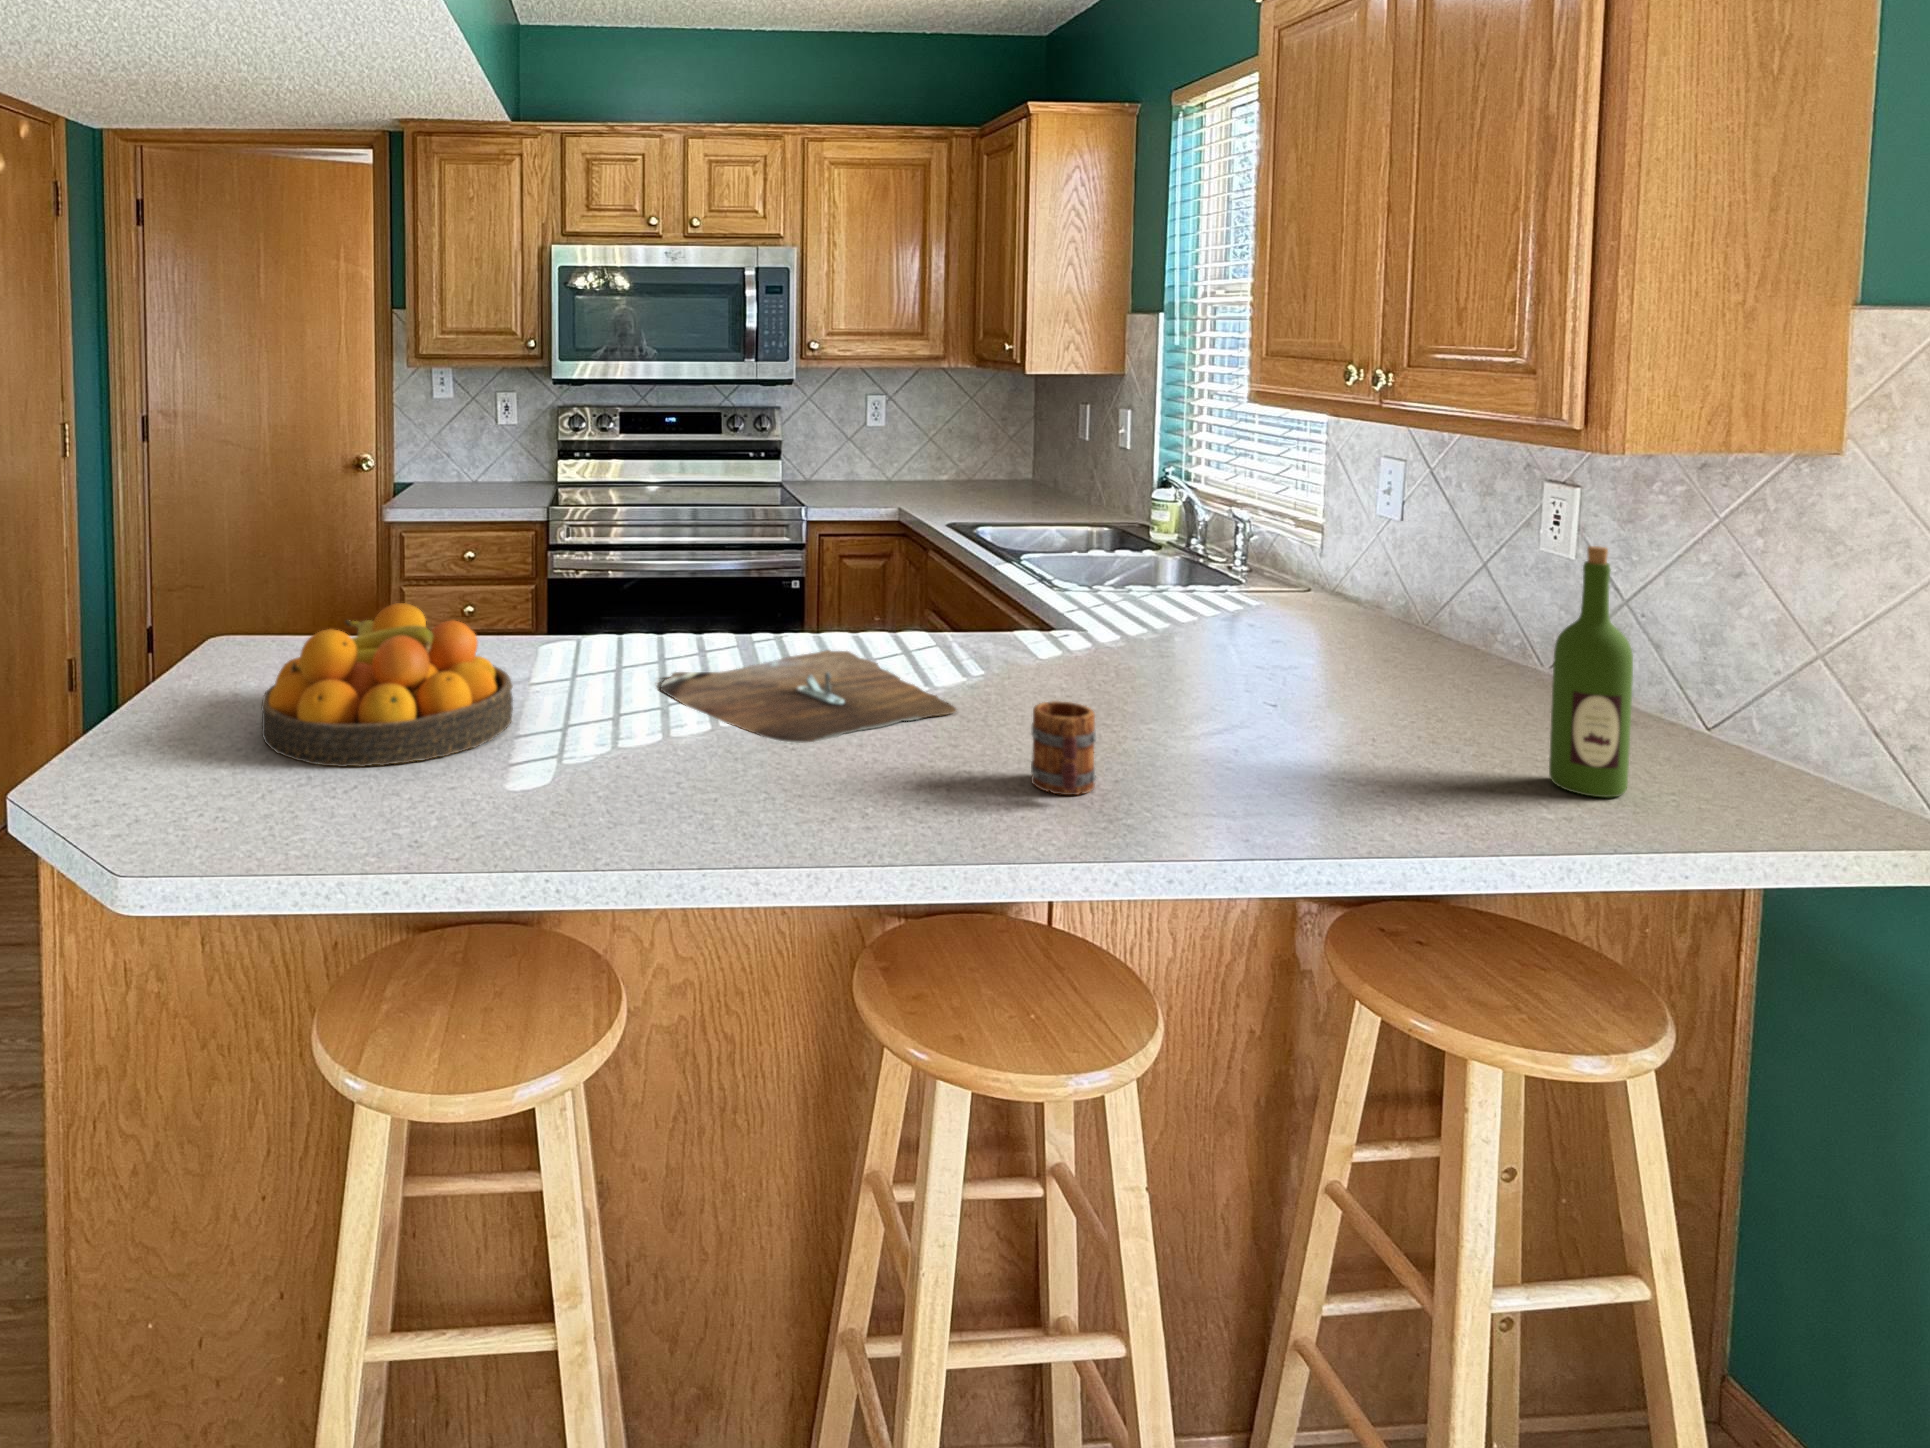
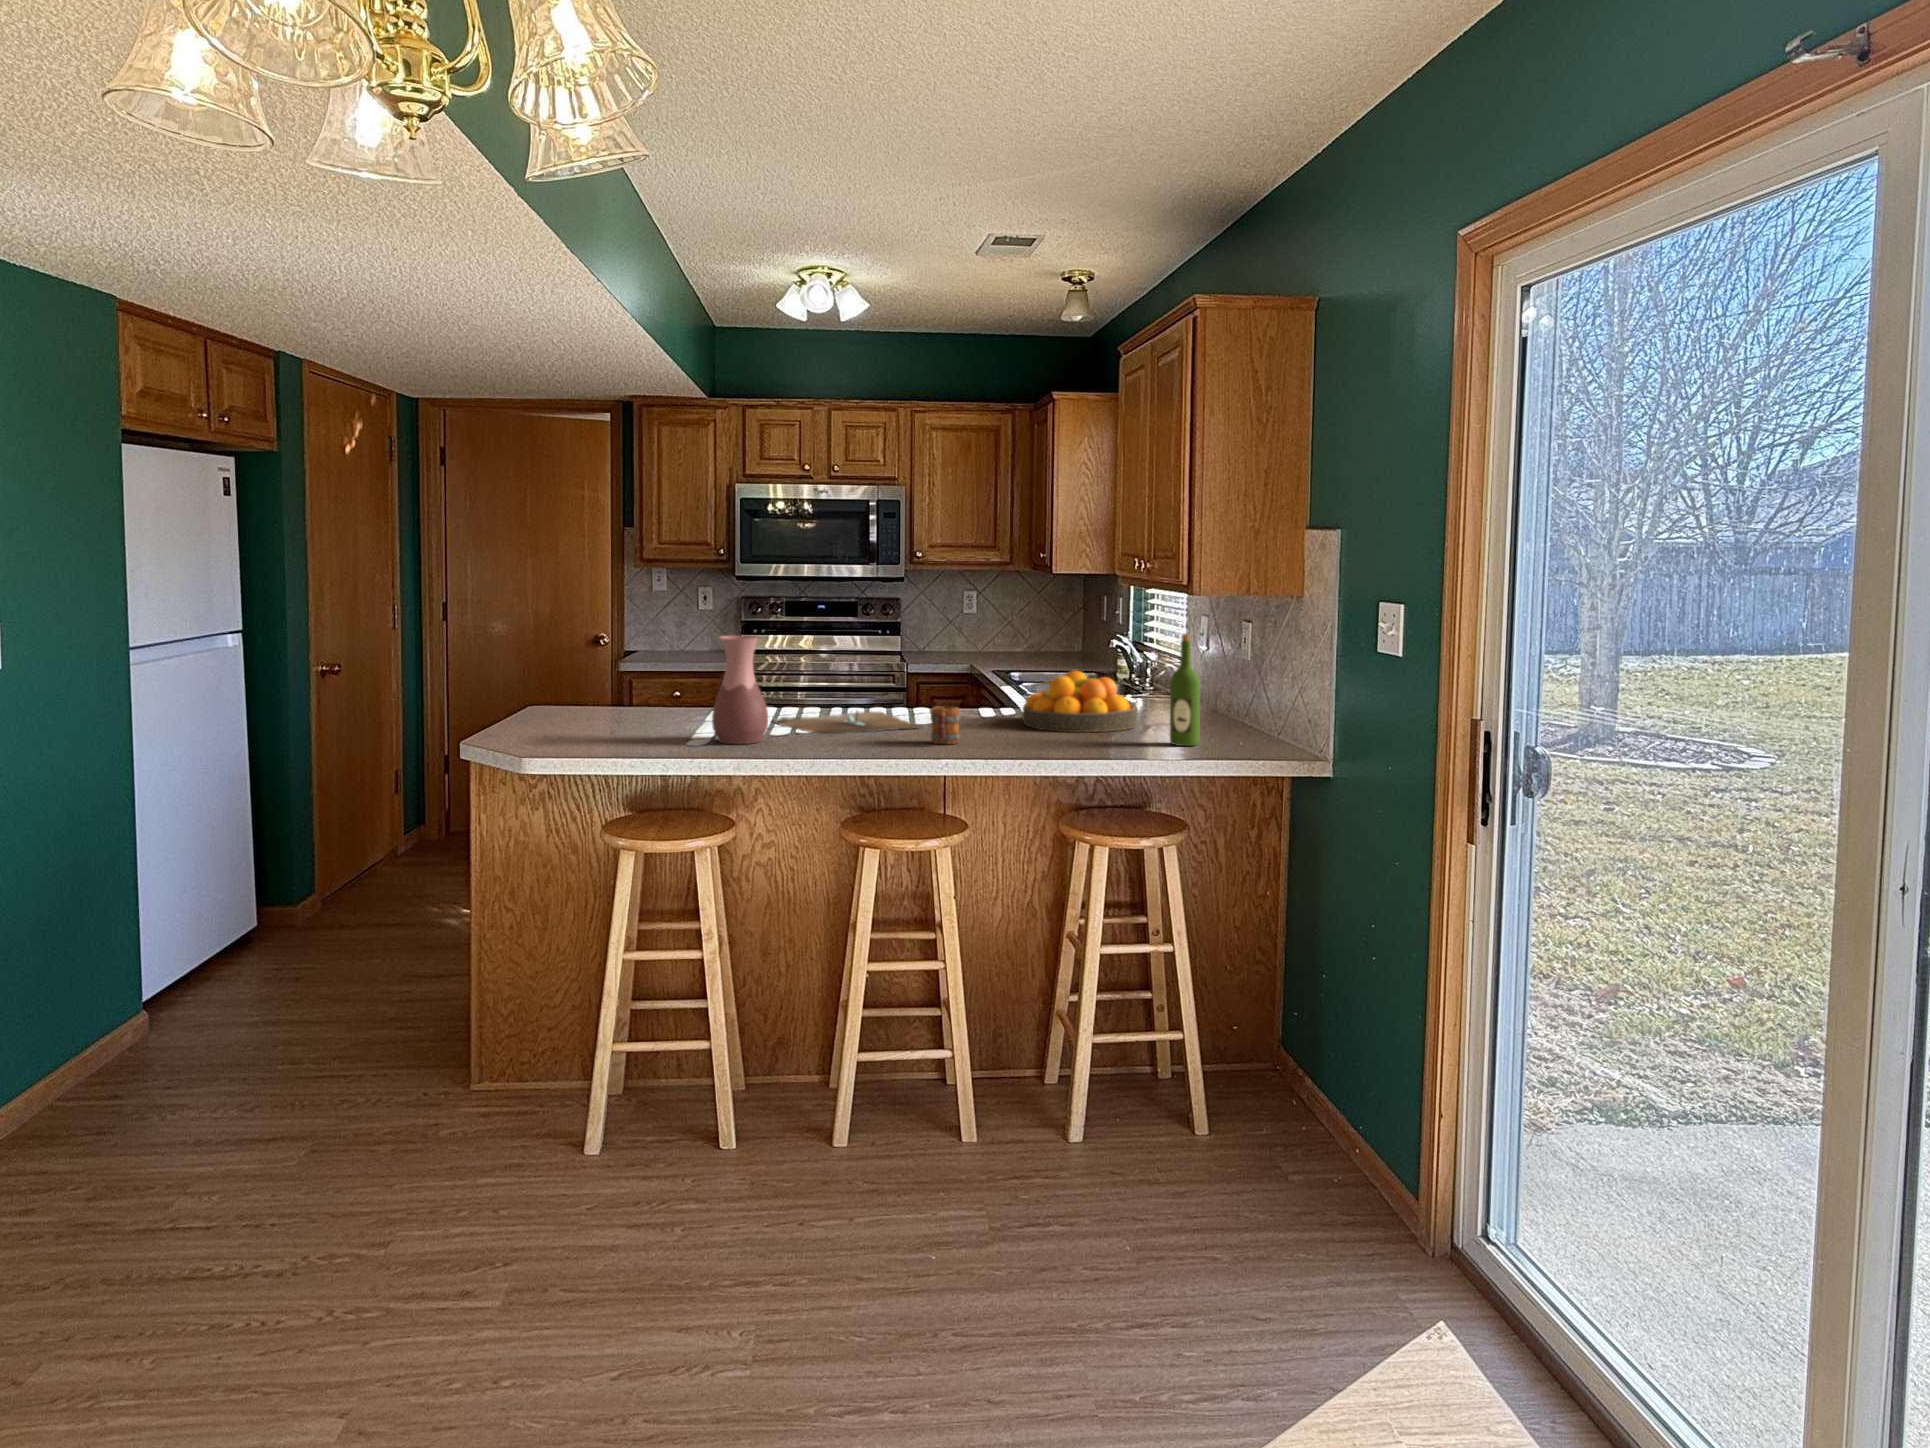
vase: none [558,549,677,800] -> present [712,635,768,744]
fruit bowl: present [261,603,513,767] -> present [1023,670,1137,732]

